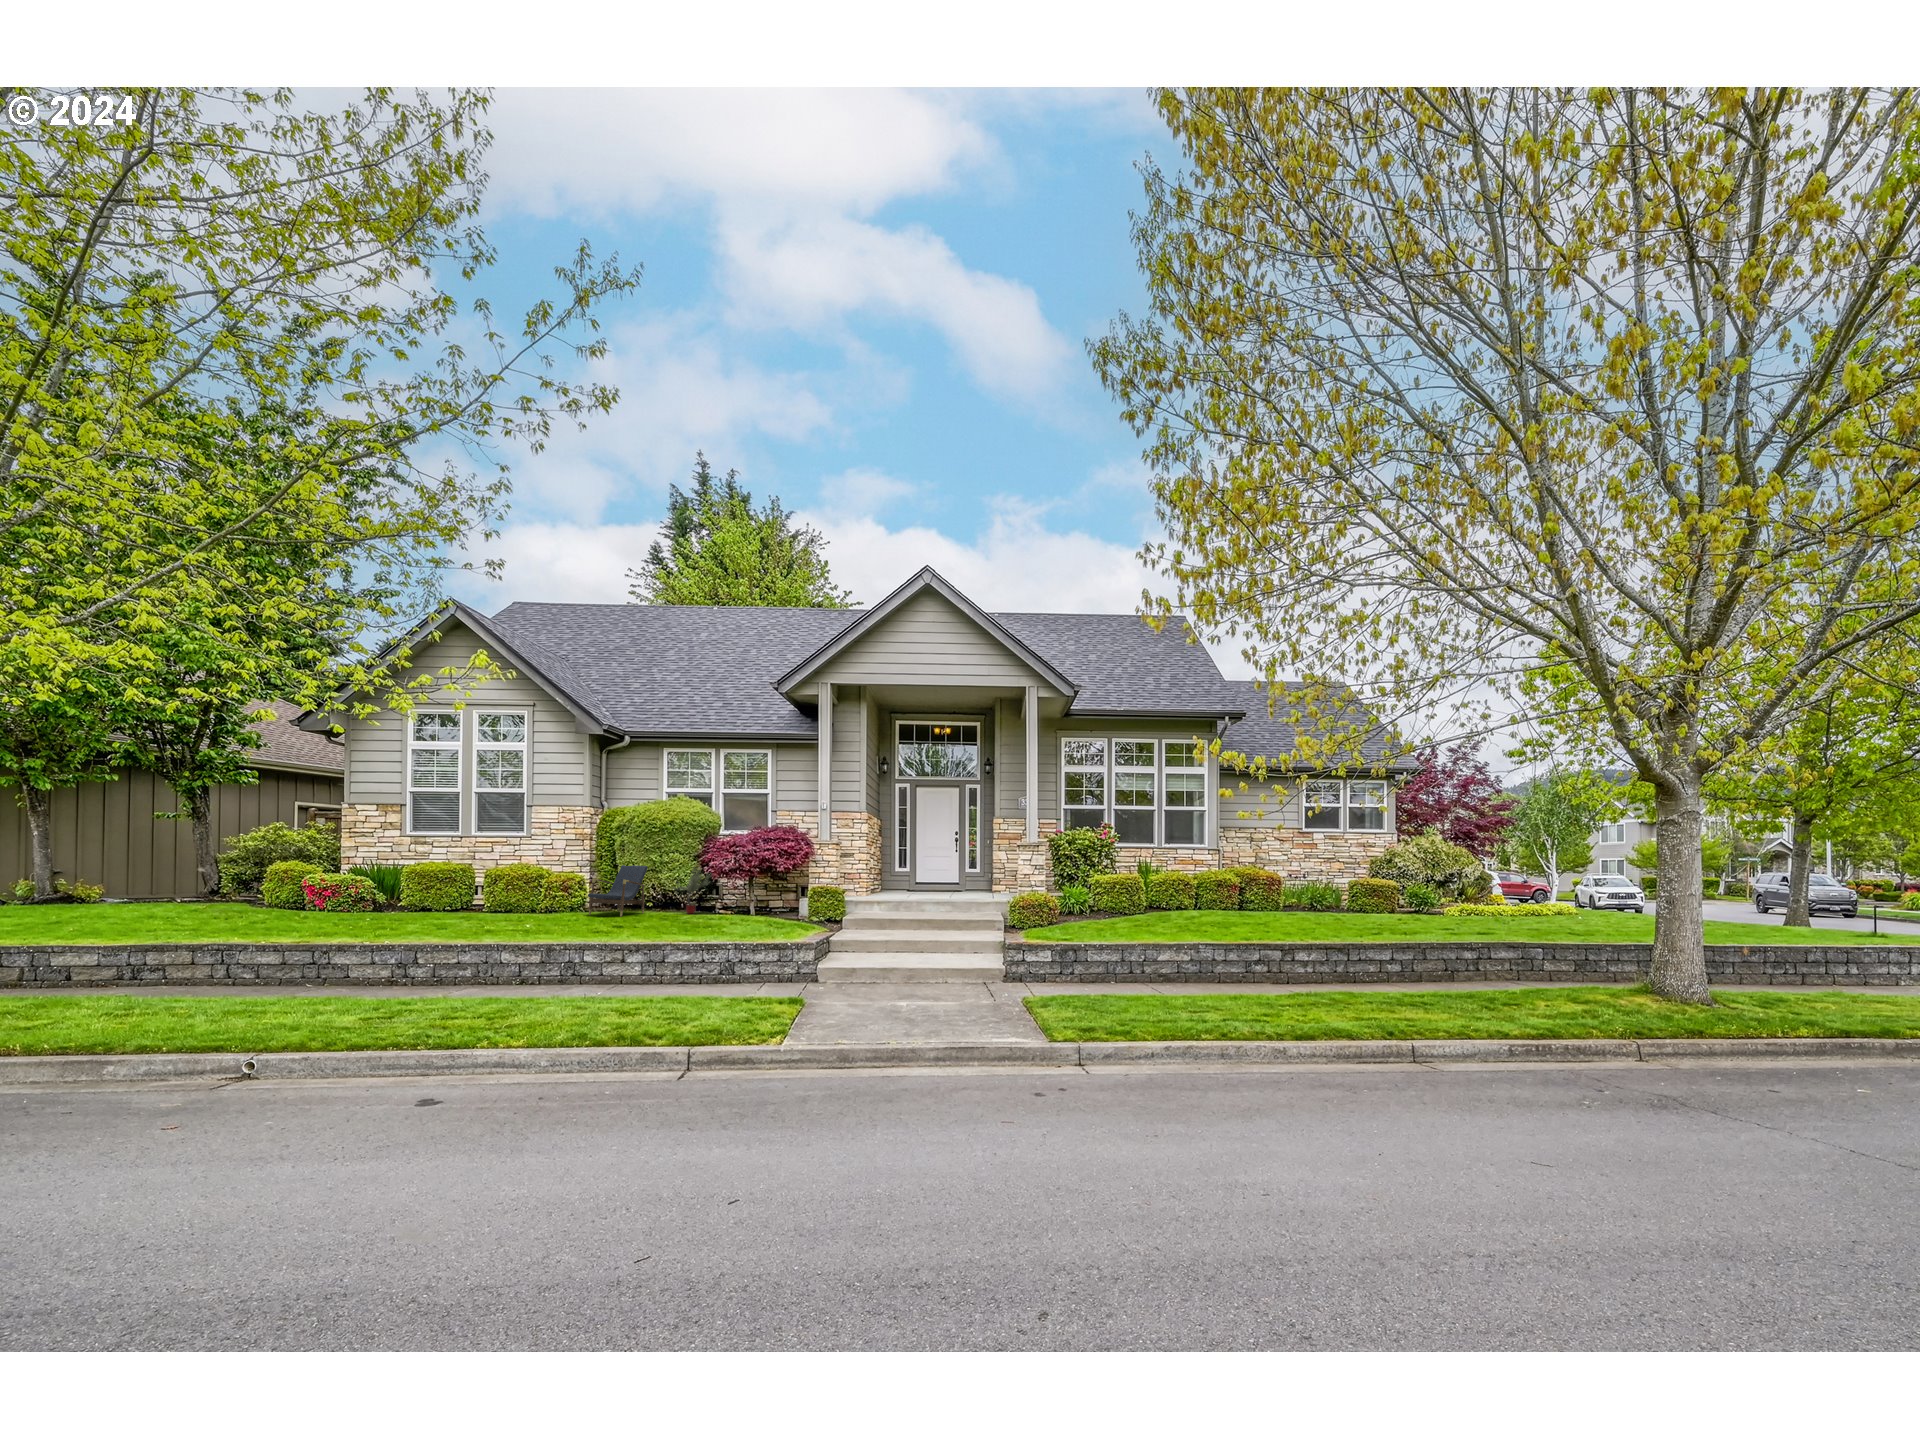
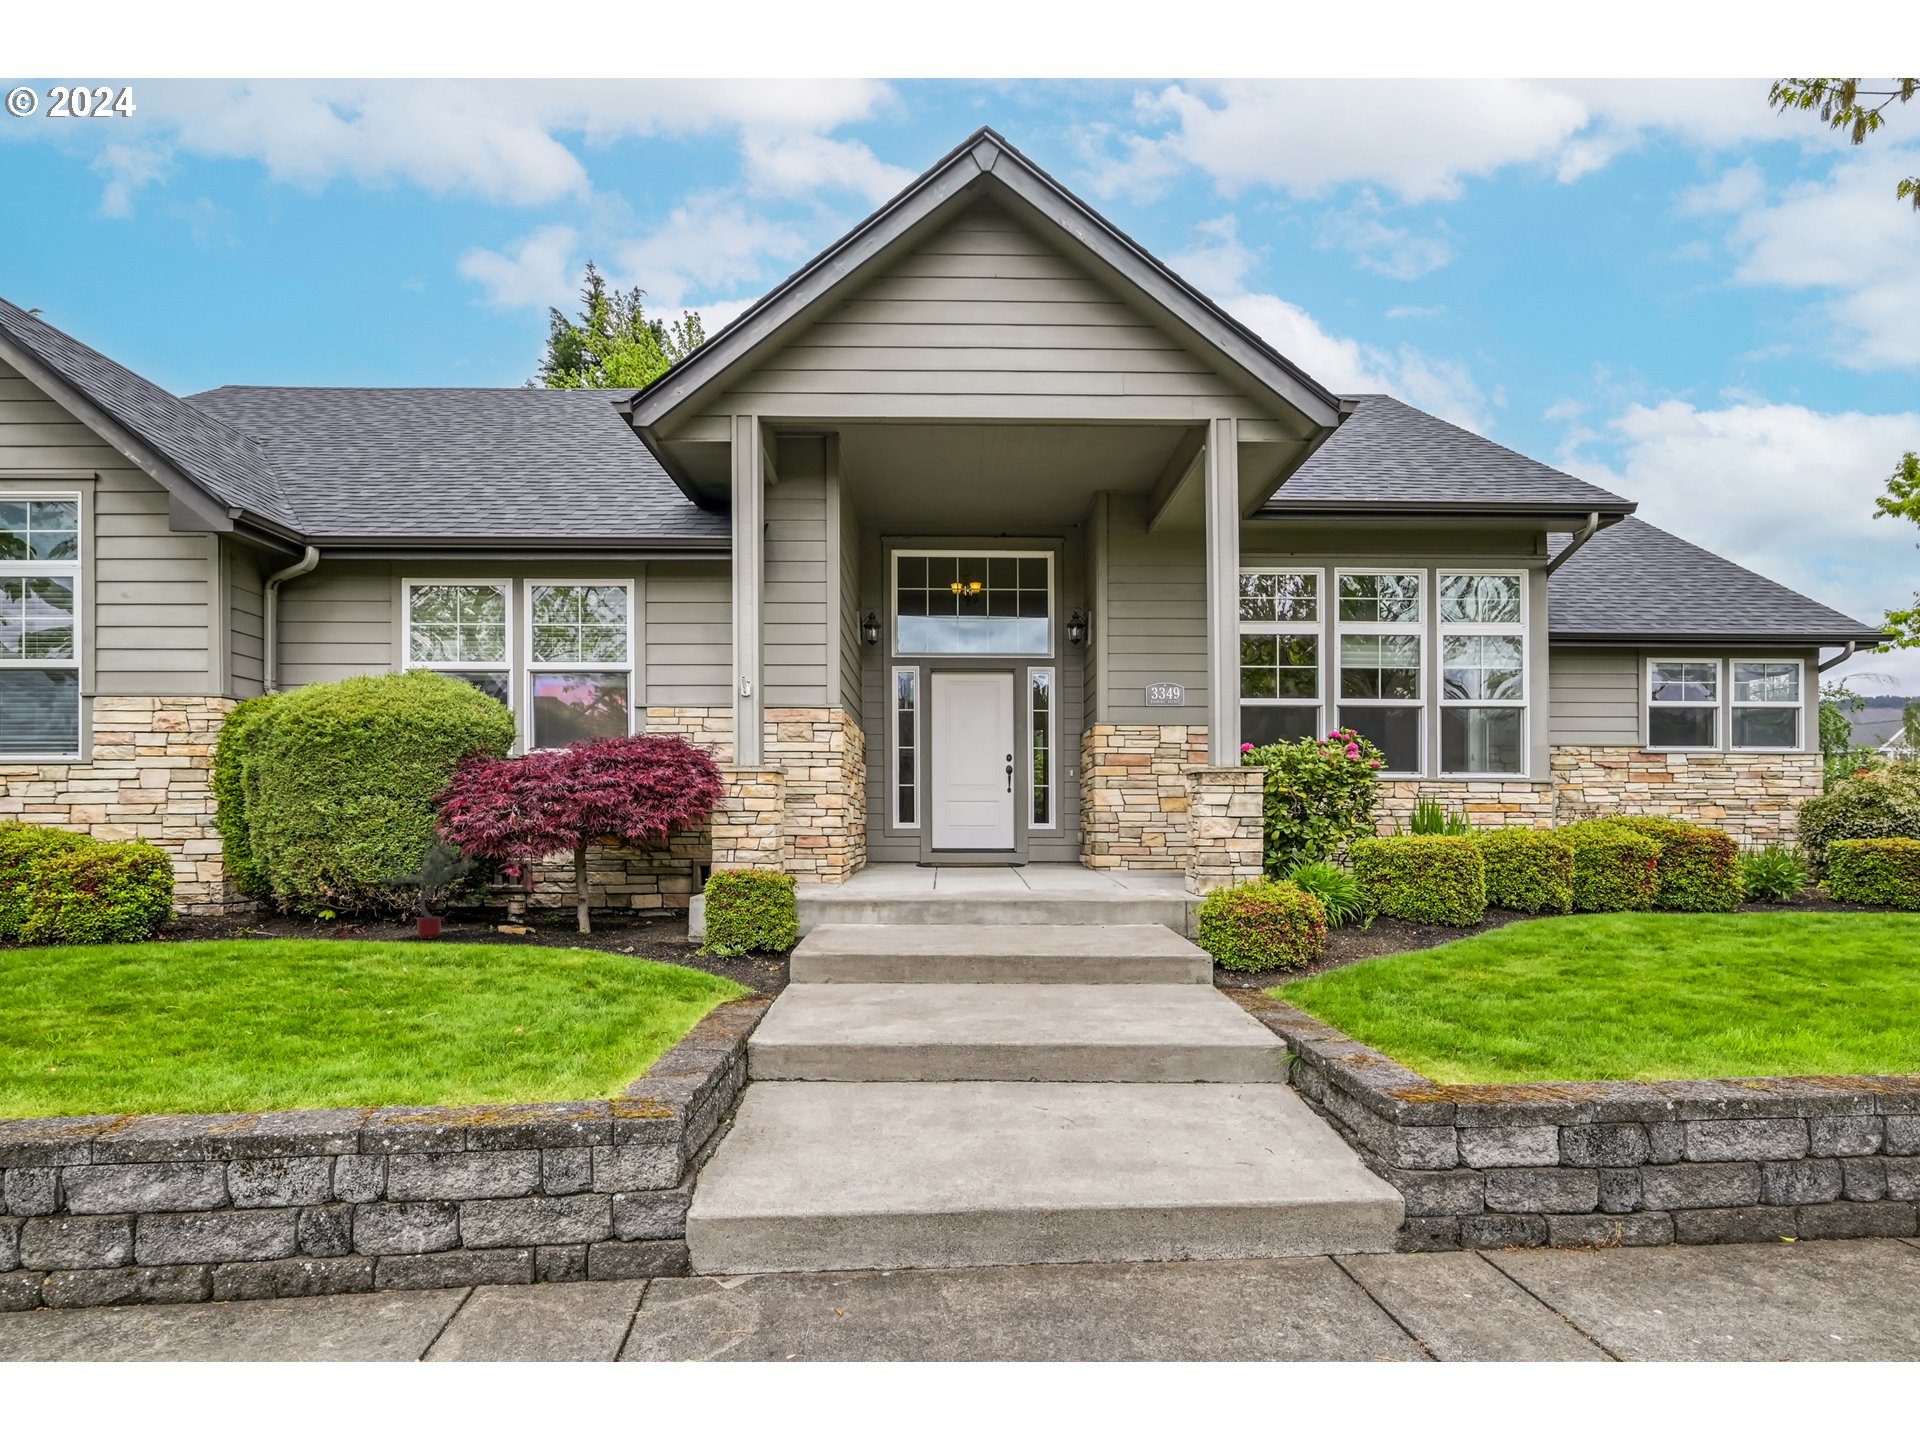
lounge chair: present [588,865,648,917] -> none [165,826,326,952]

